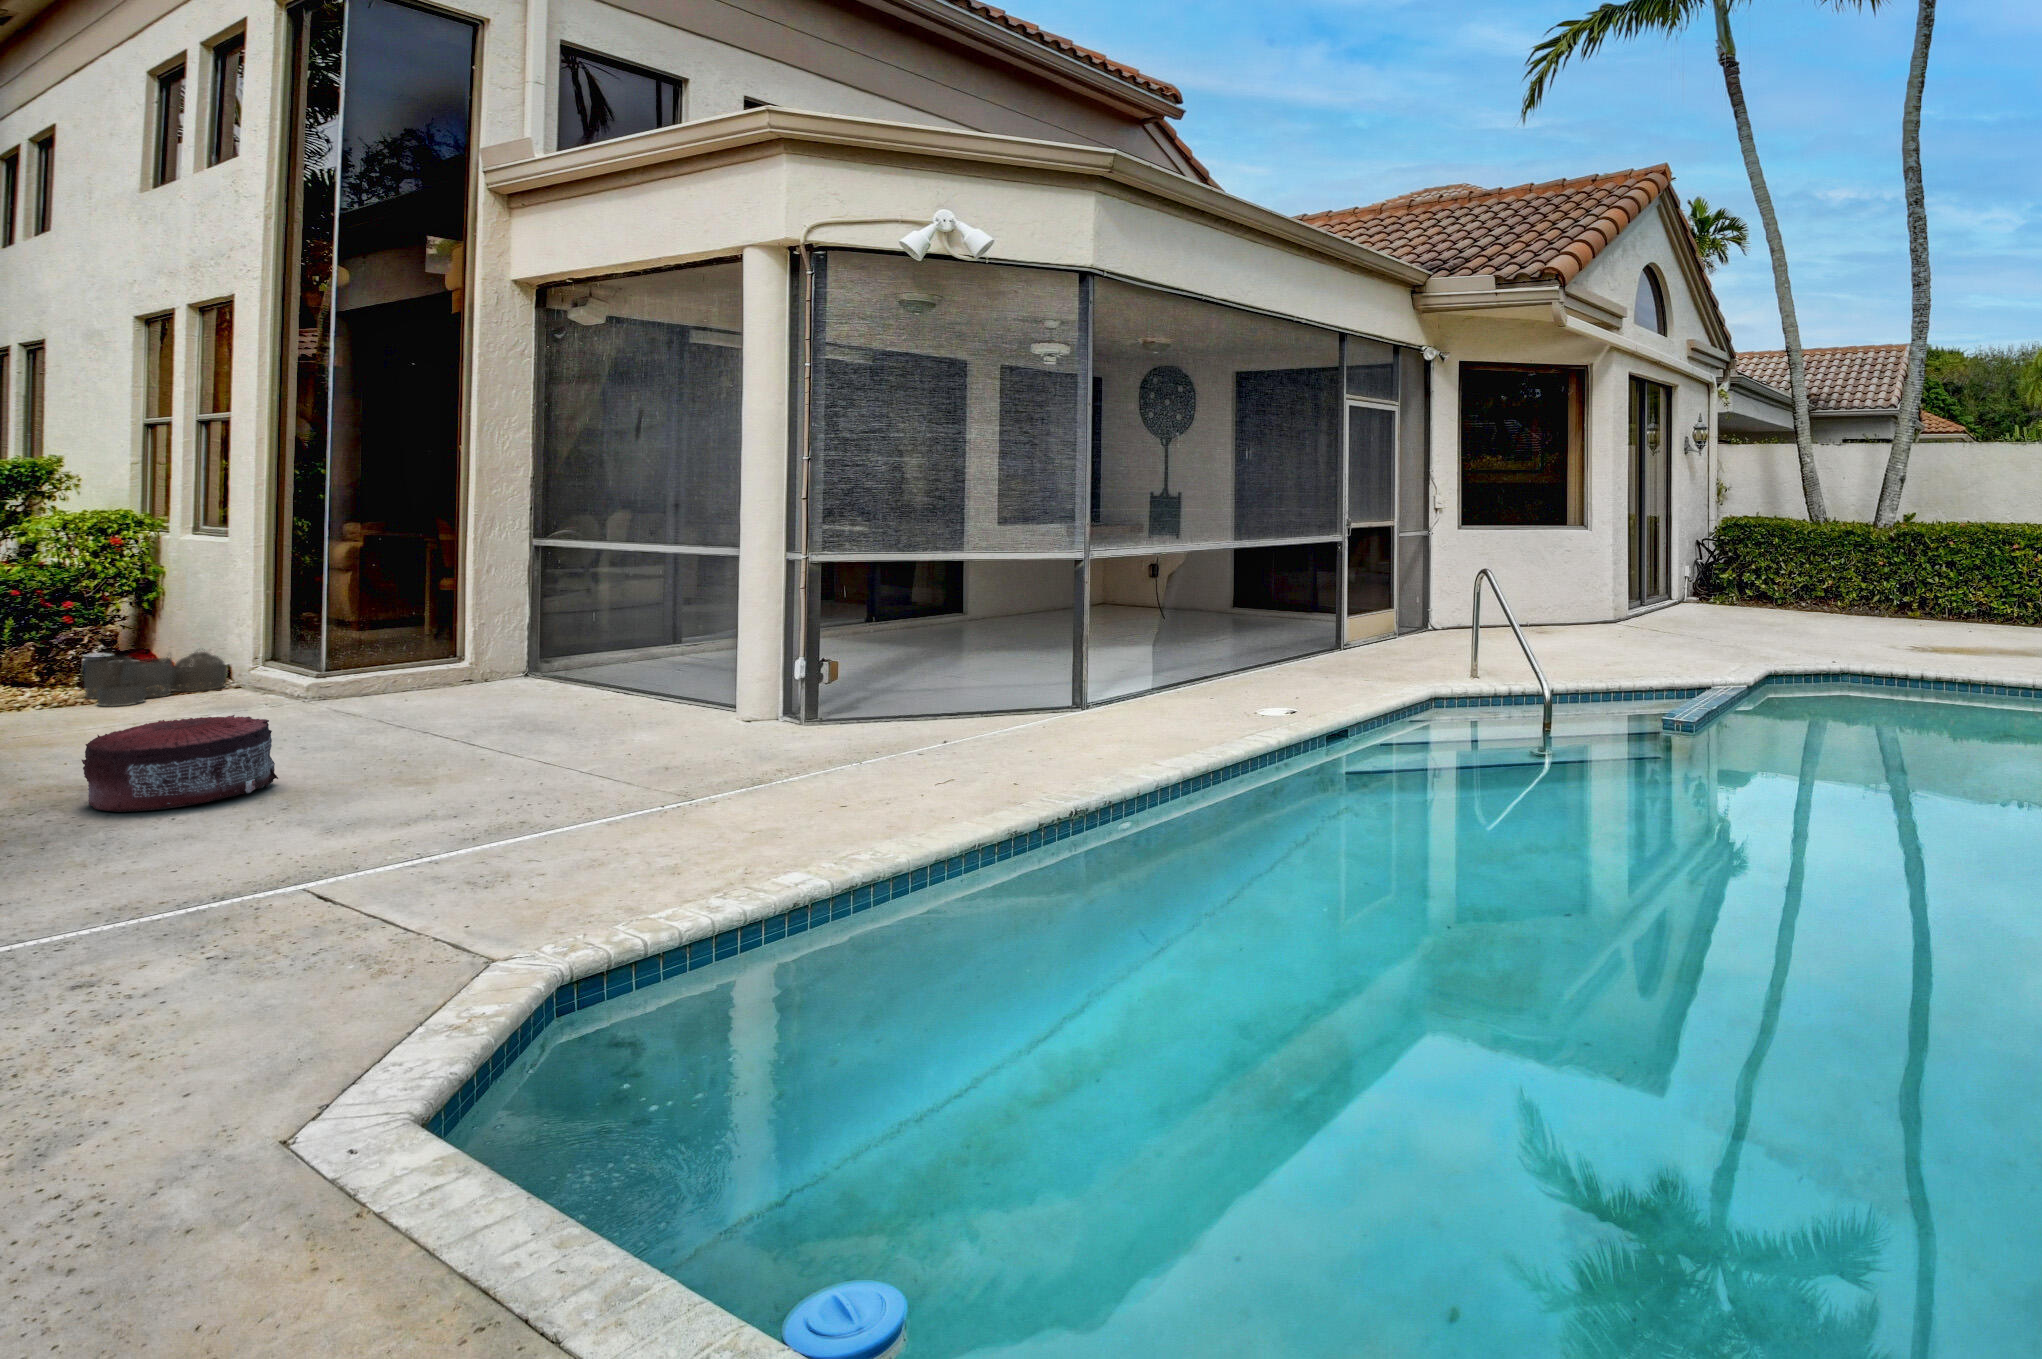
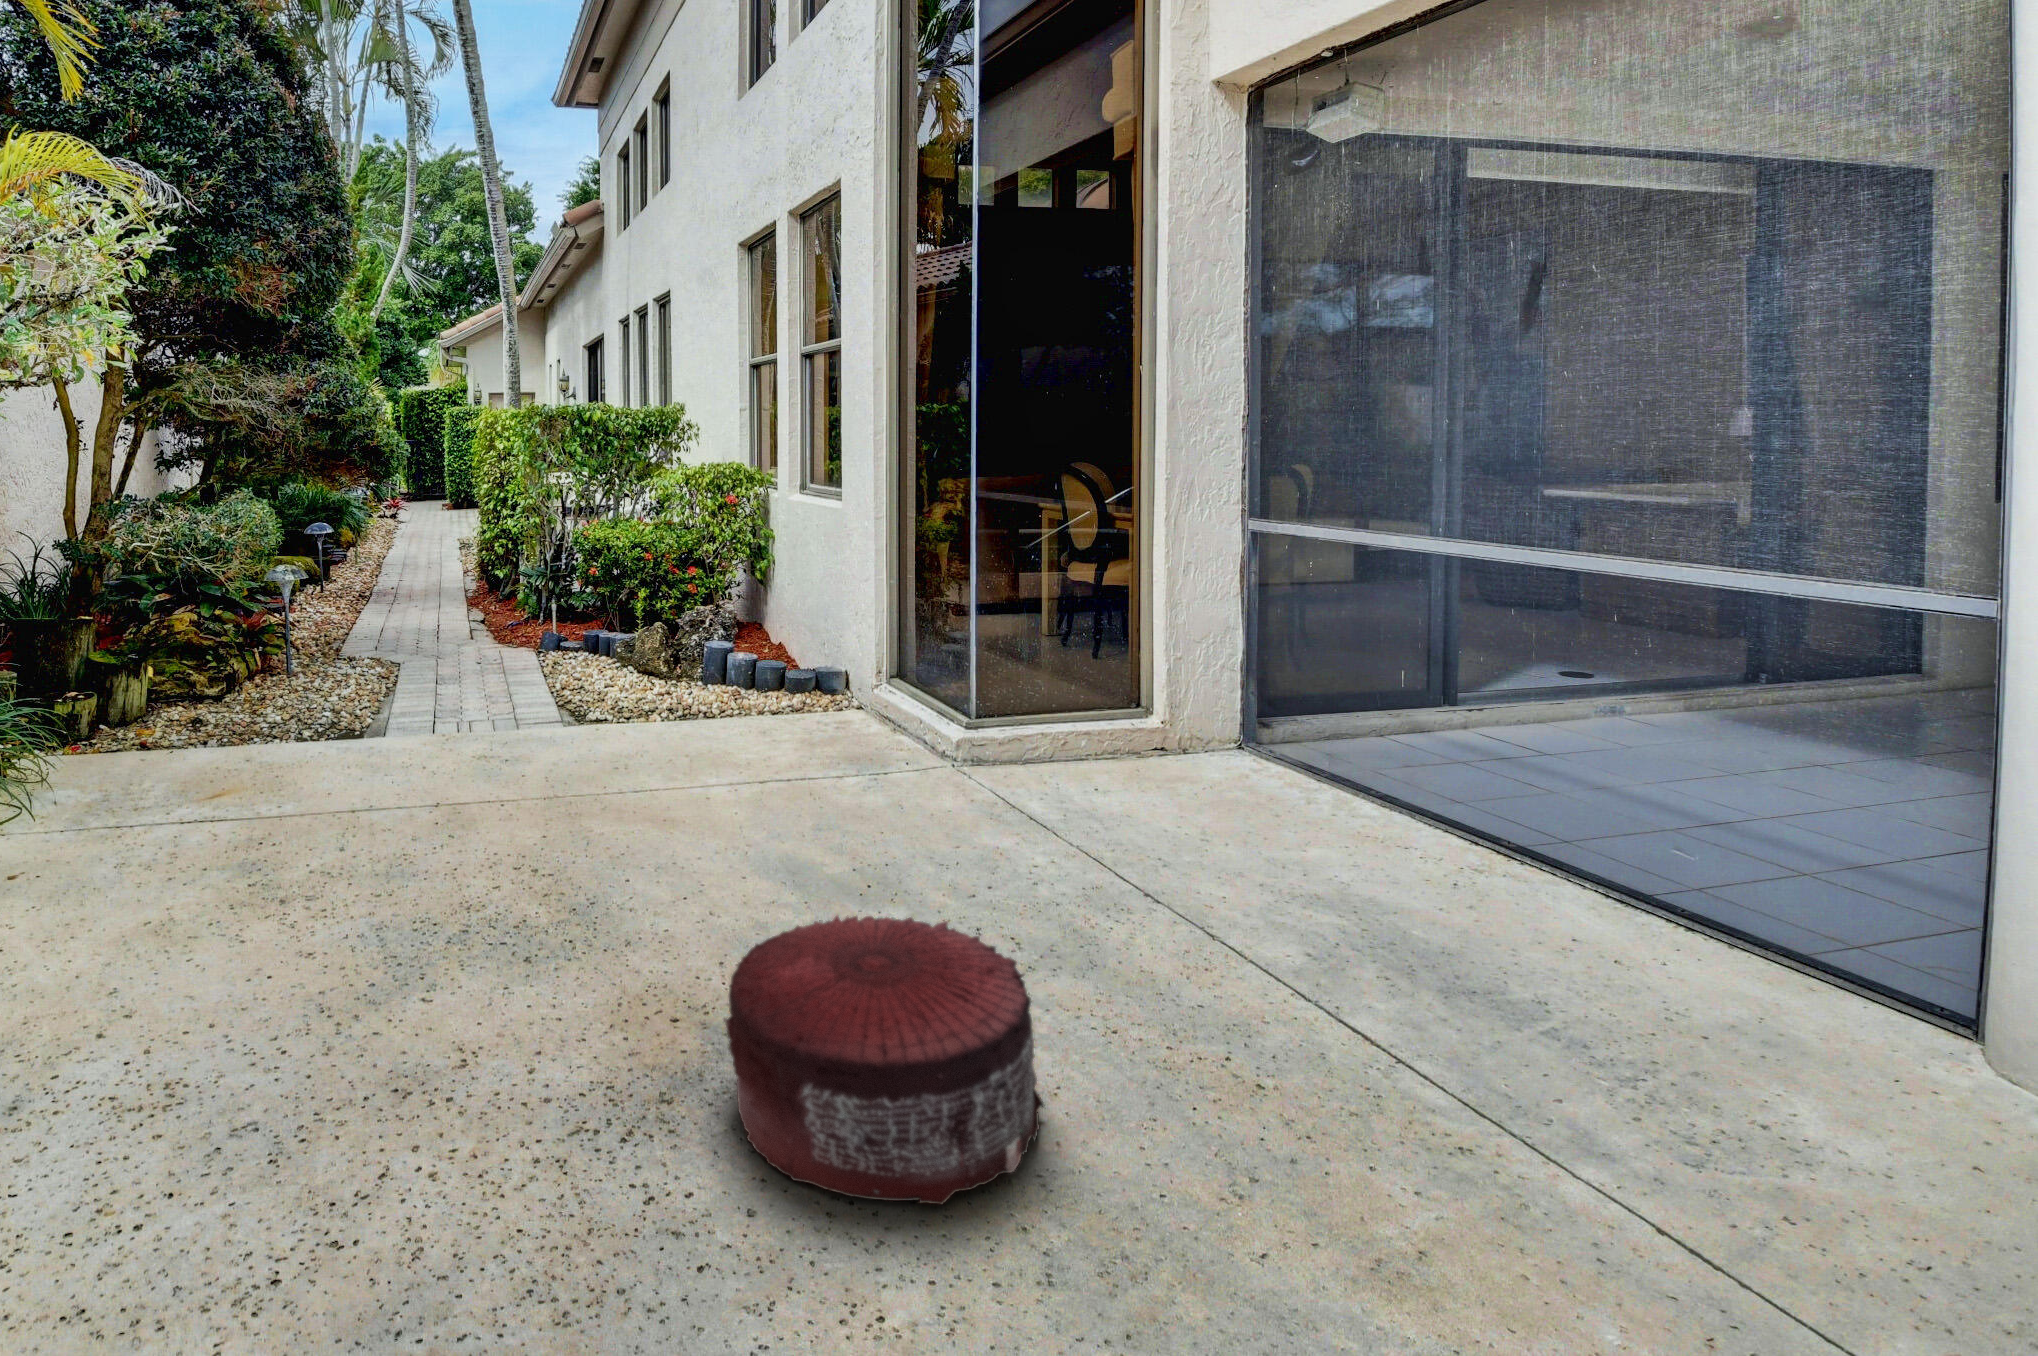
woven basket: present [84,652,226,707] -> none [711,650,848,734]

